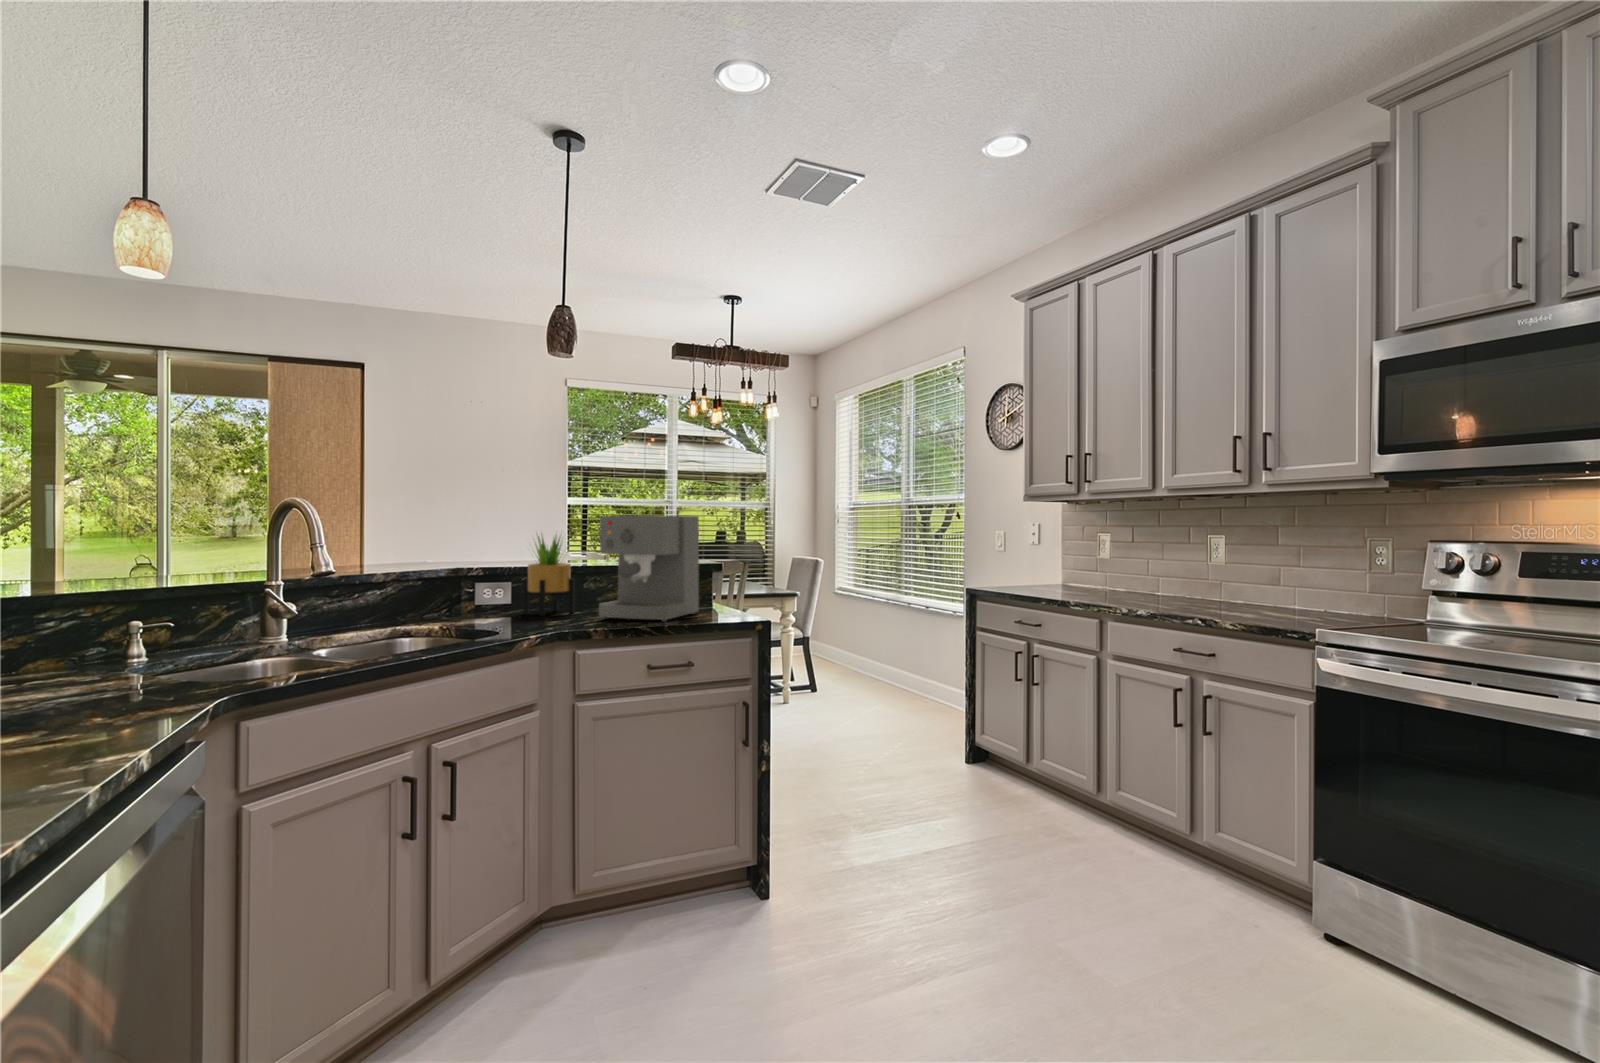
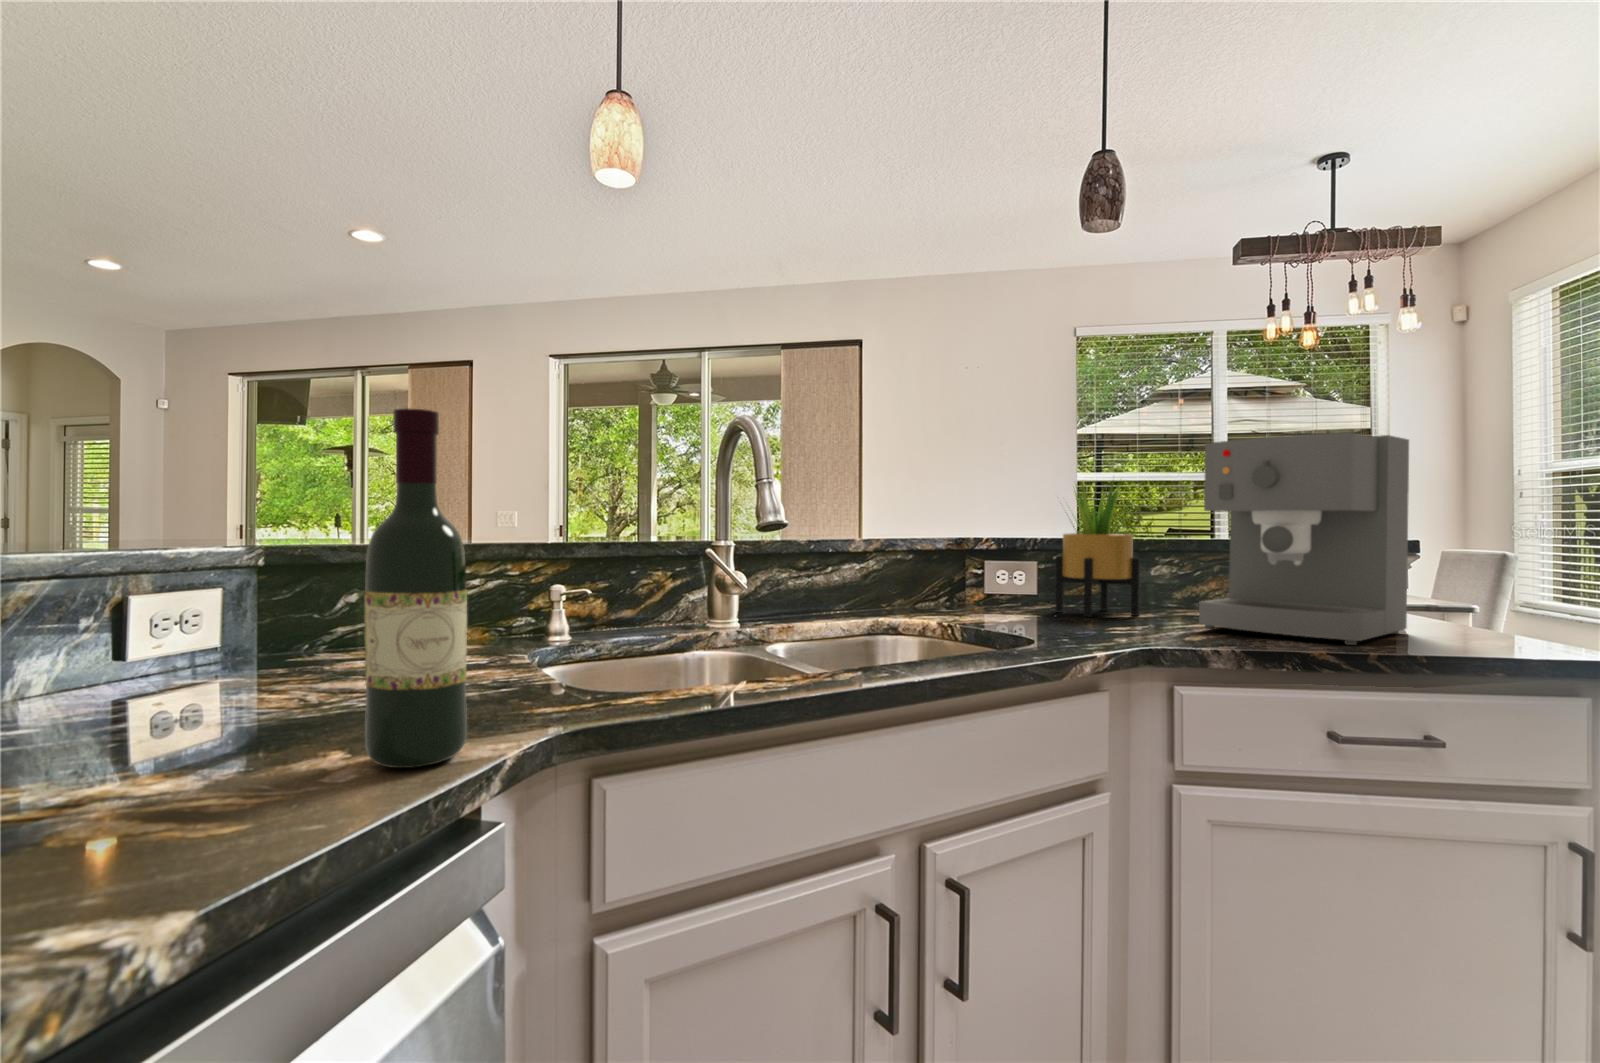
wine bottle: none [101,539,164,724] -> present [364,408,467,768]

